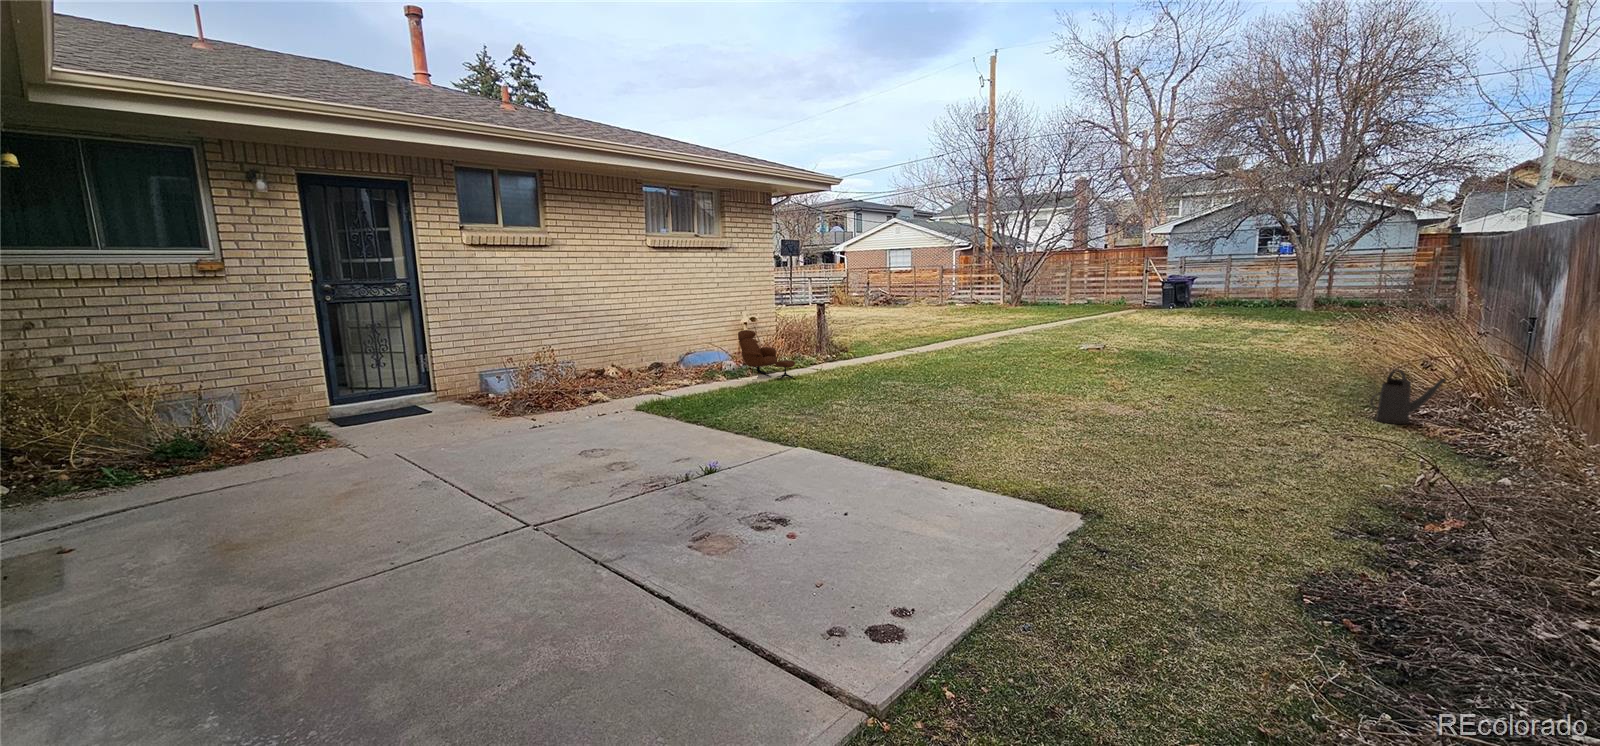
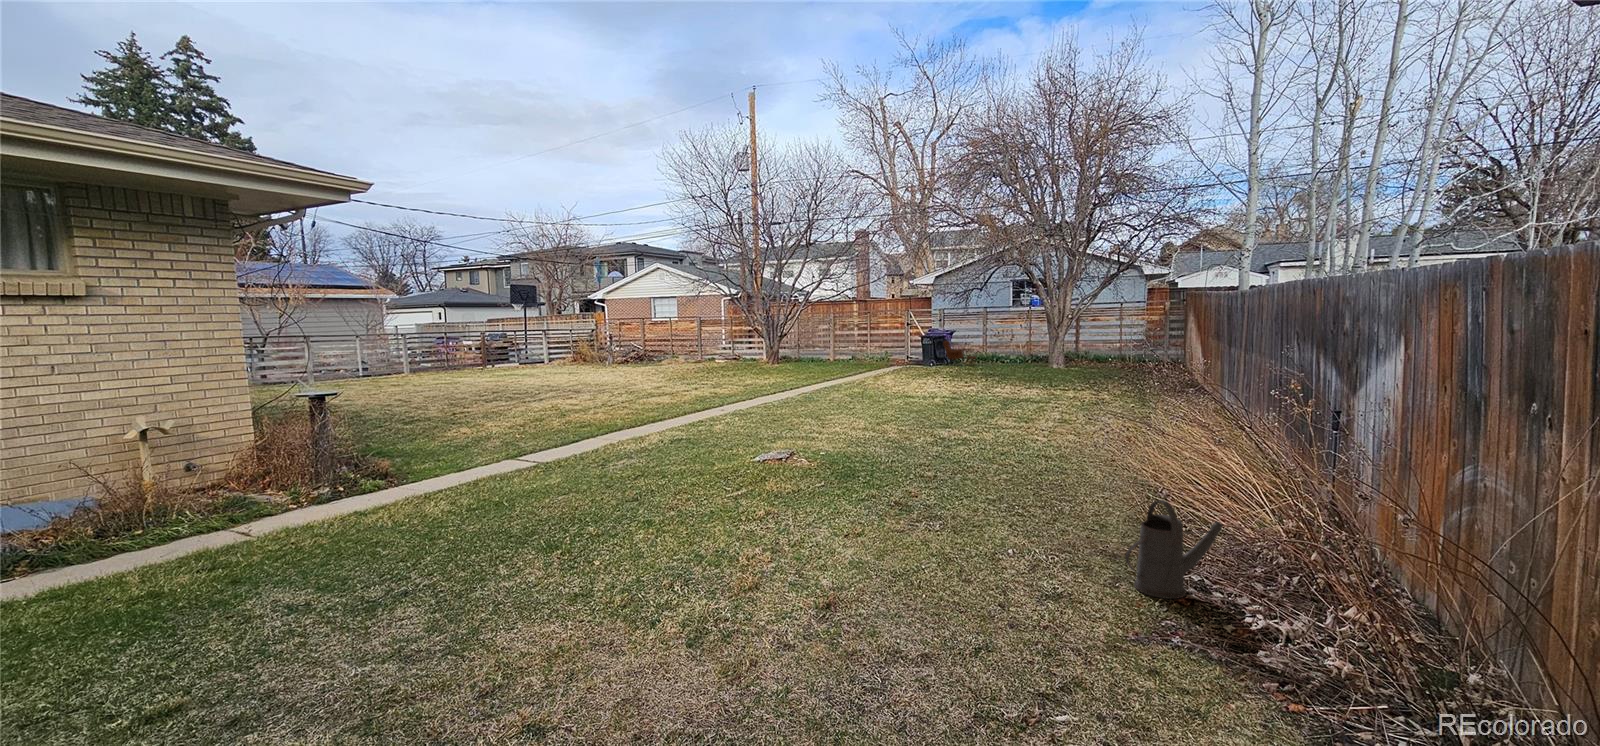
lounge chair: present [738,330,795,380] -> present [944,341,976,365]

